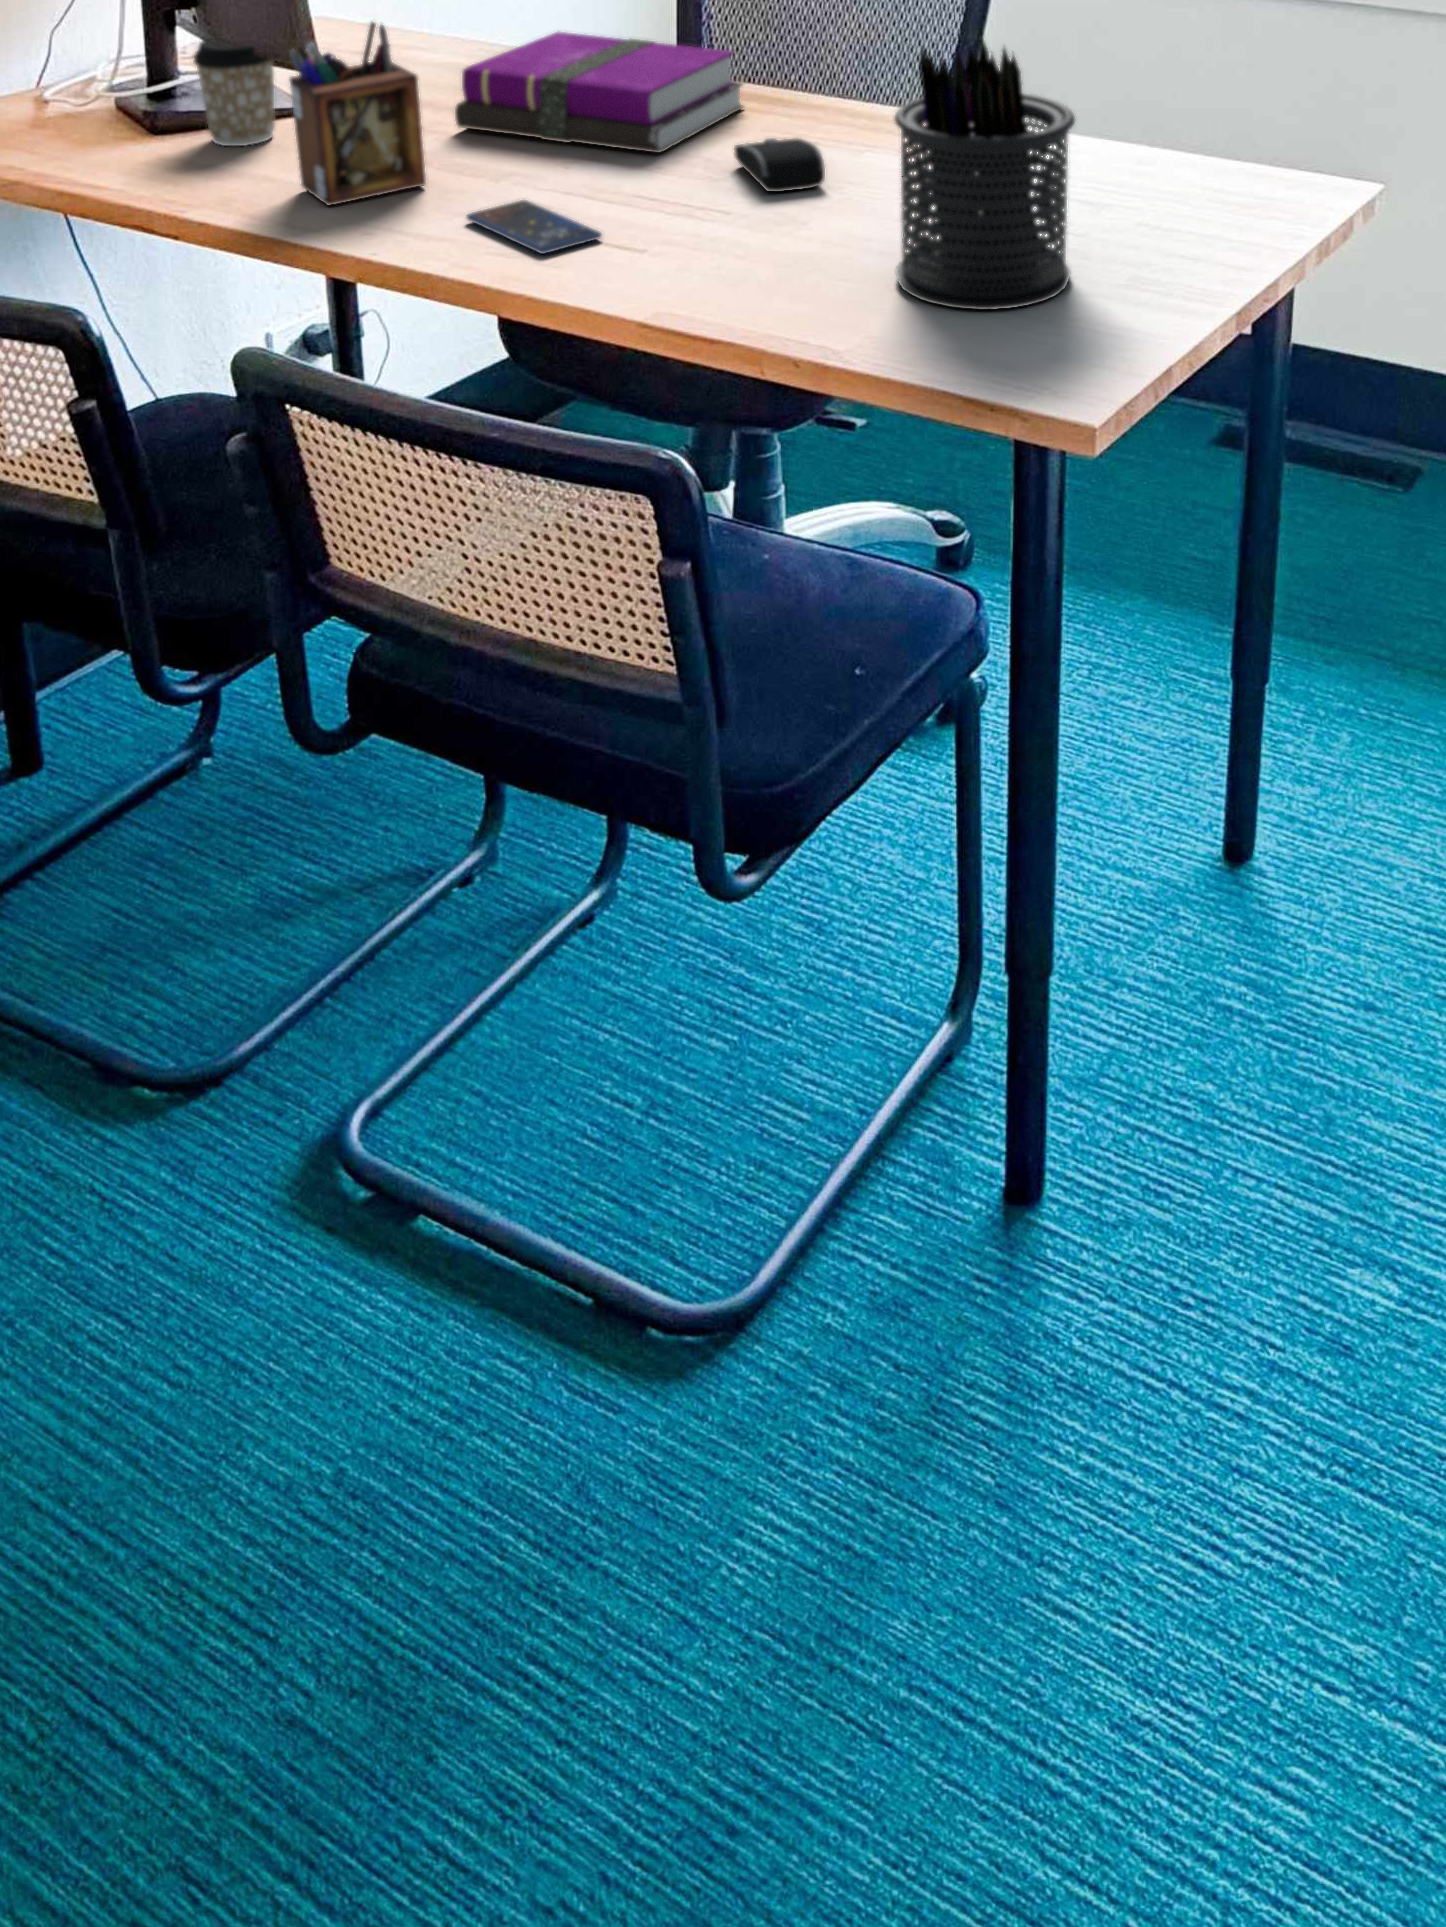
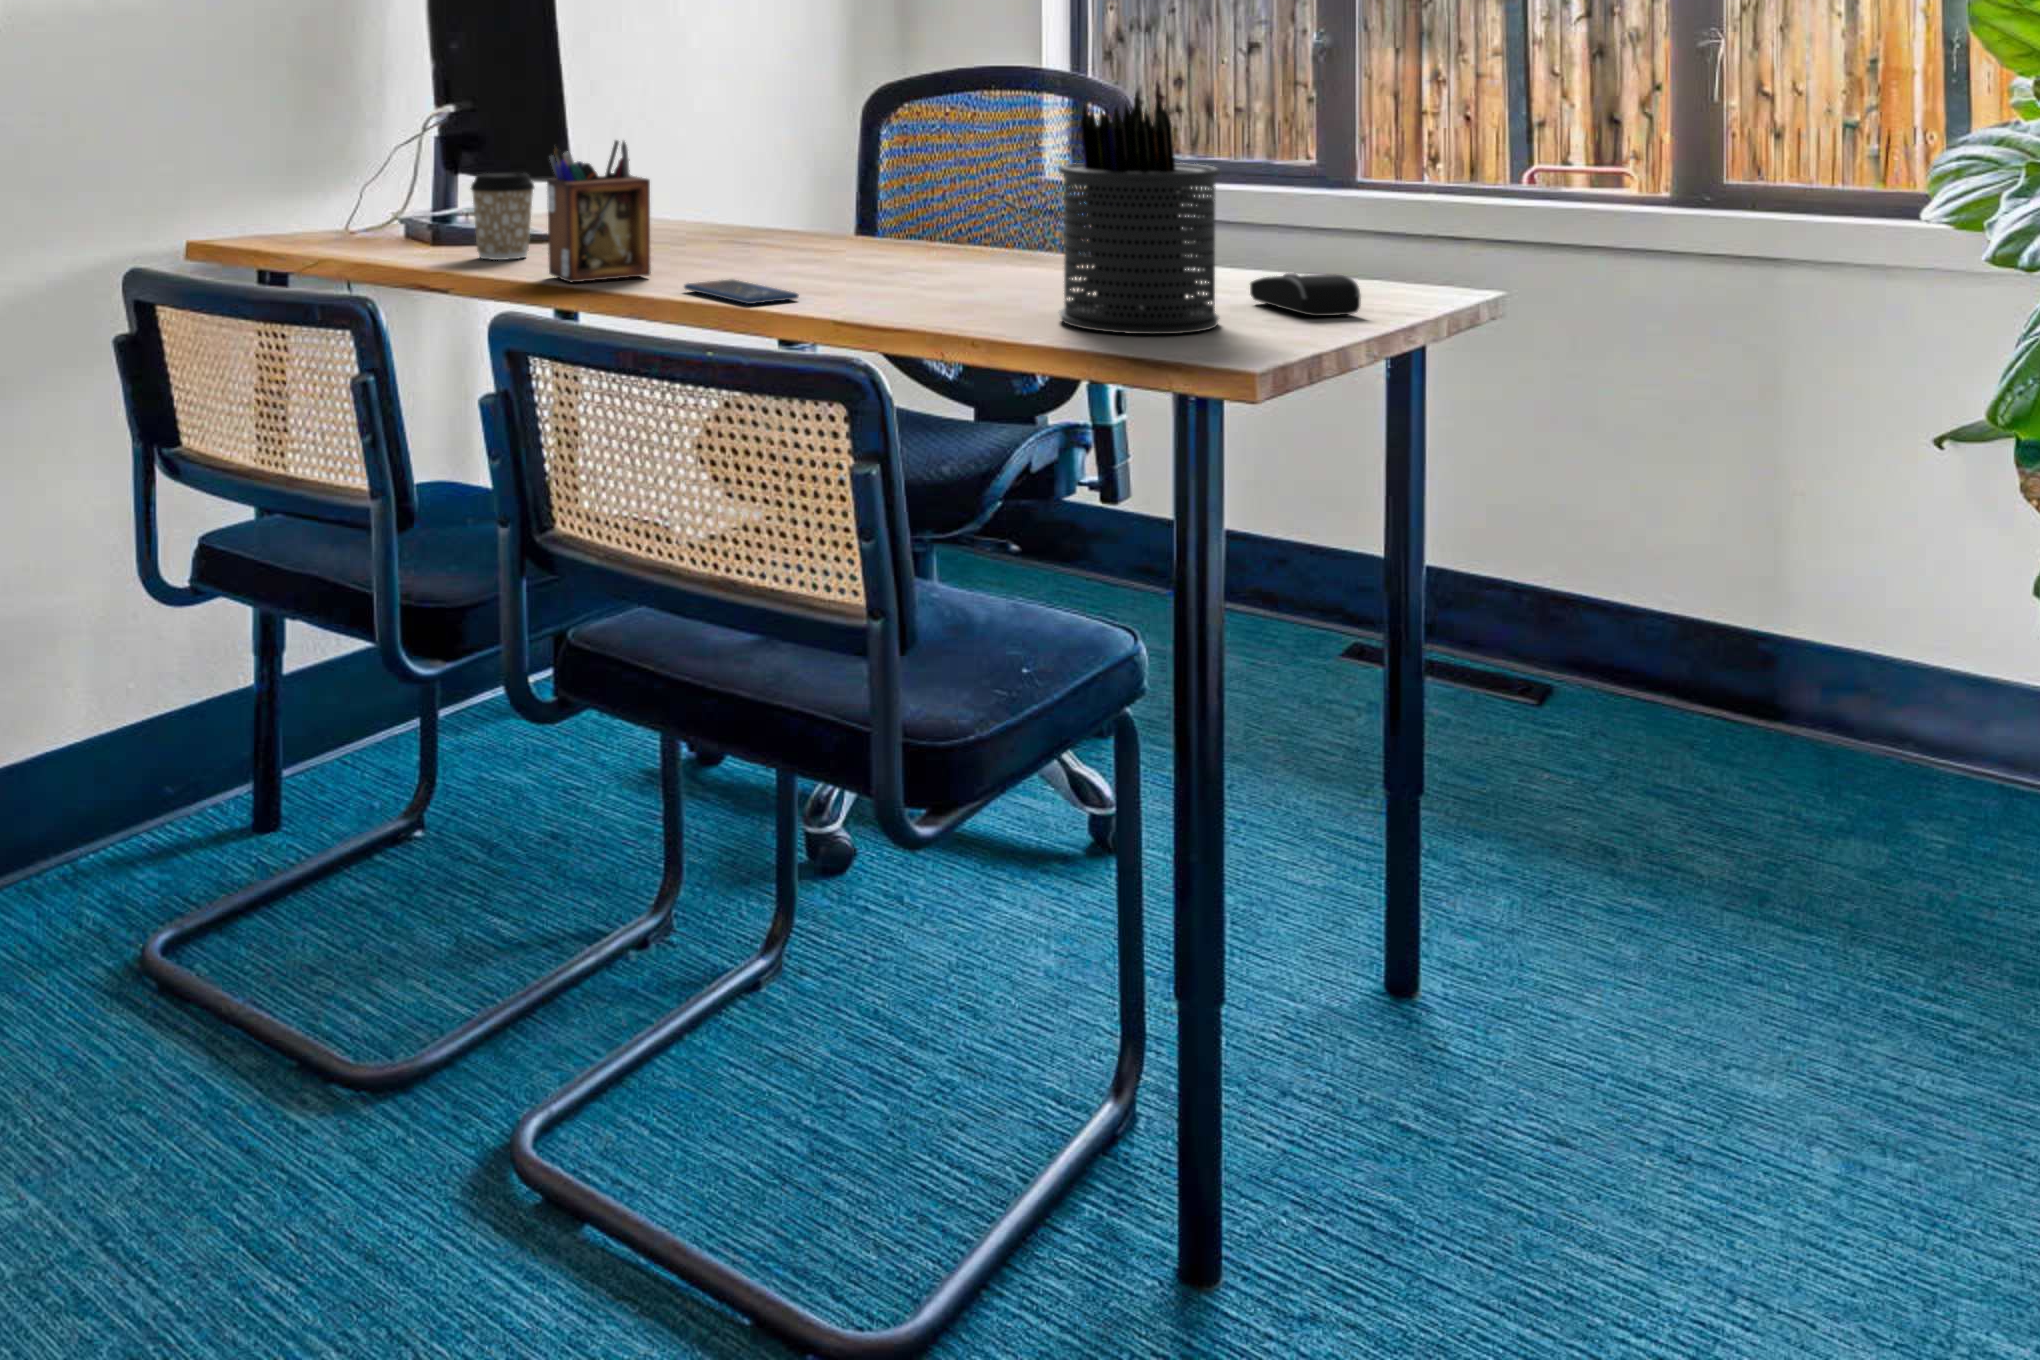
notebook: present [455,31,743,153] -> none [675,193,917,267]
computer mouse: present [734,138,825,192] -> present [1250,273,1361,316]

